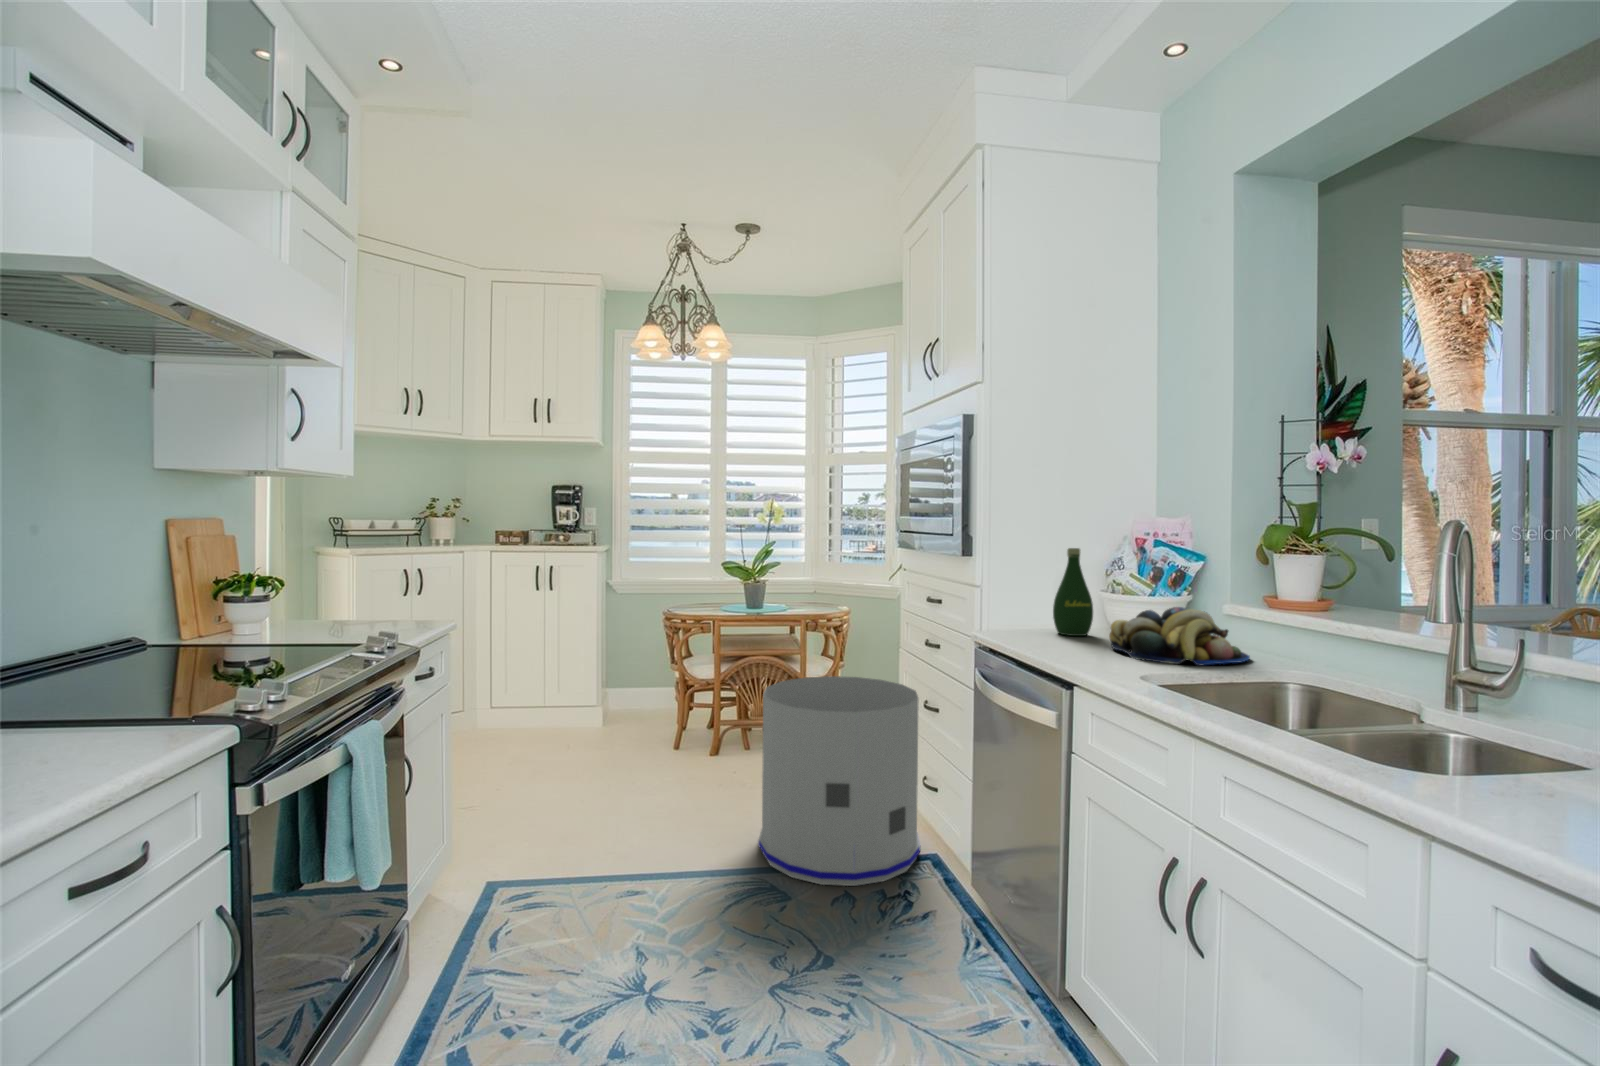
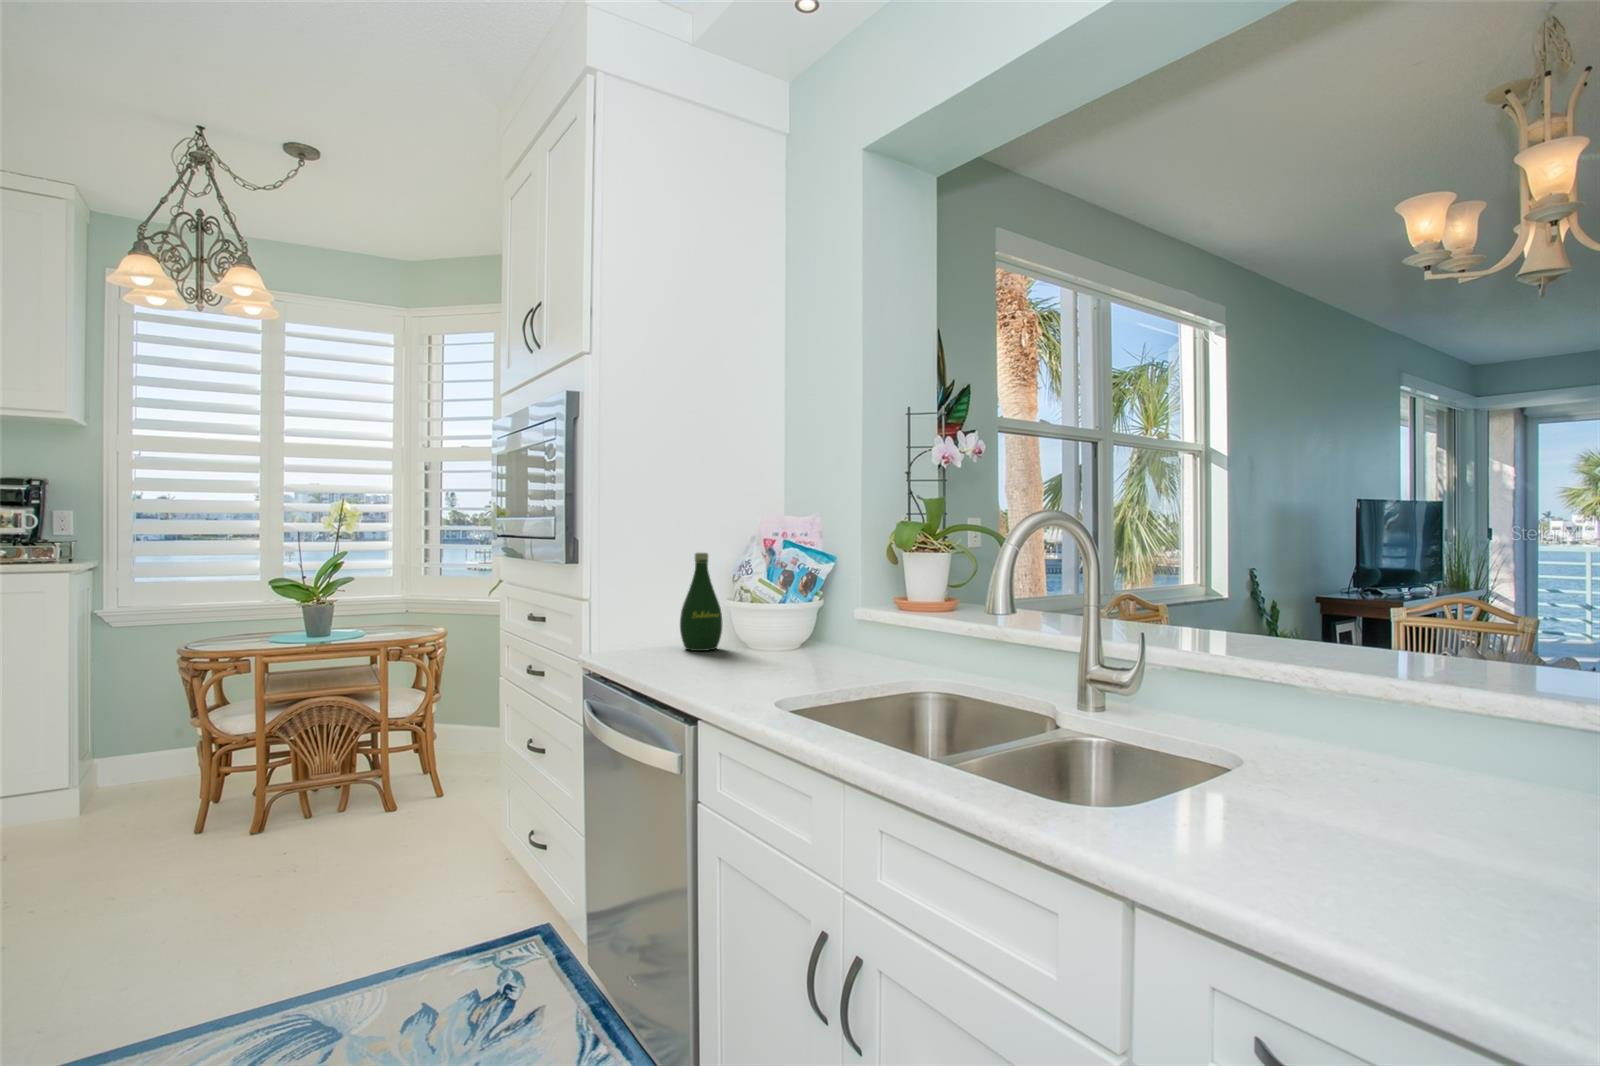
fruit bowl: present [1109,607,1250,665] -> none [738,613,872,675]
trash can: present [758,676,920,886] -> none [299,719,530,1002]

